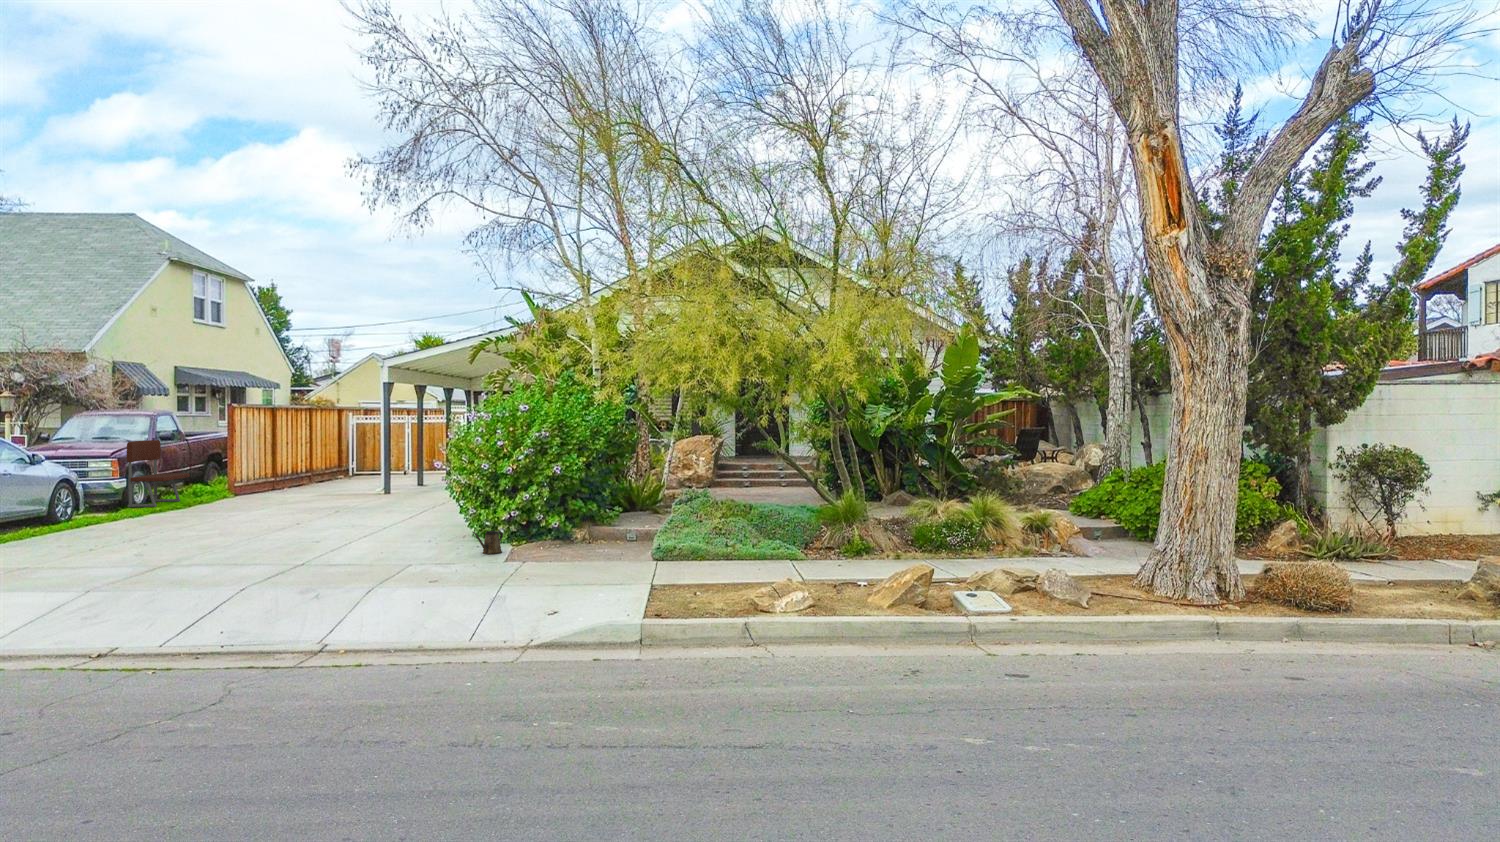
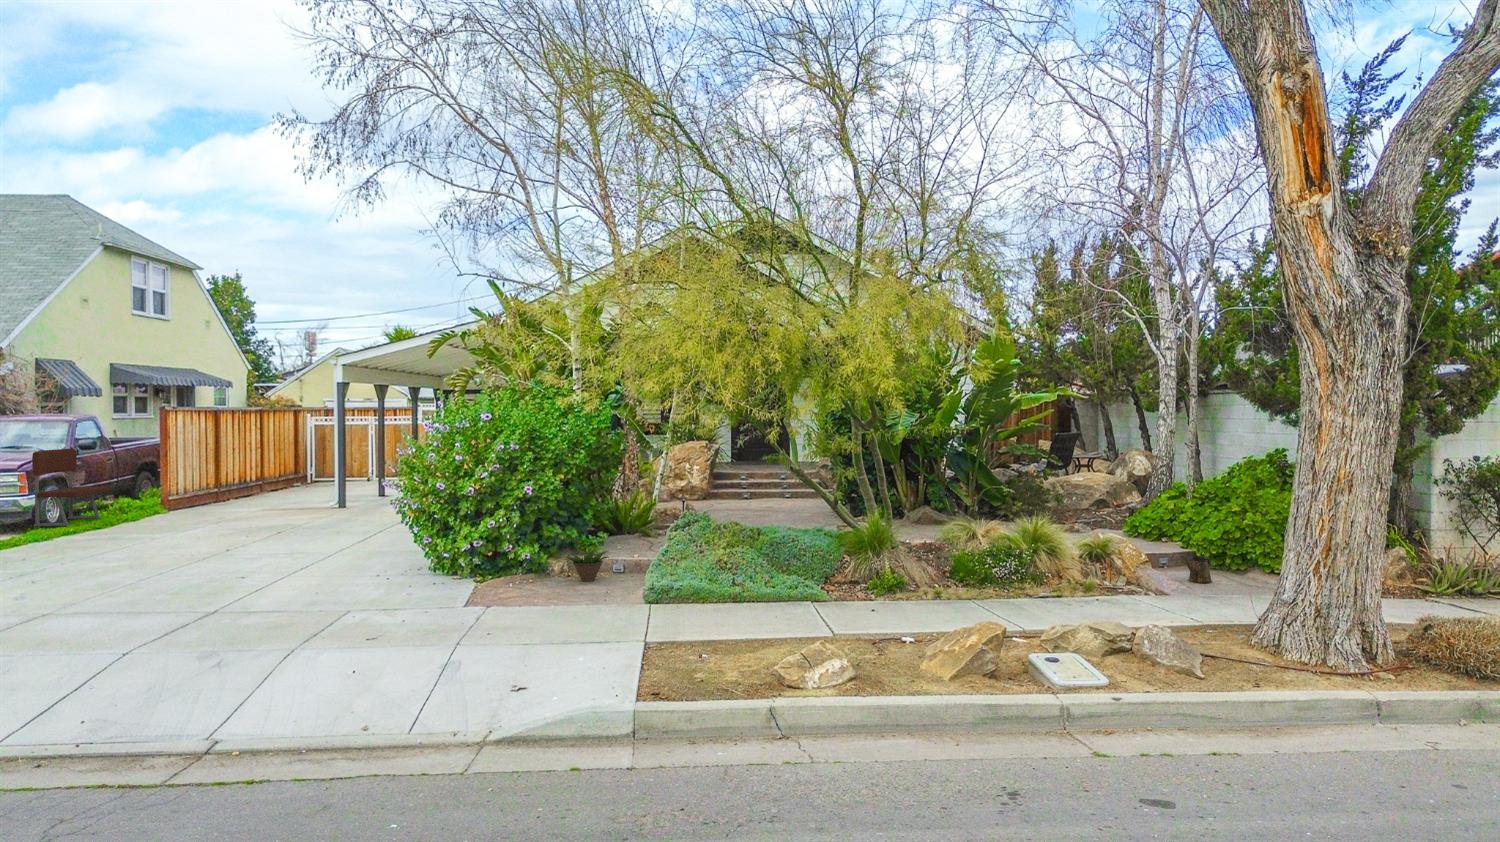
decorative plant: none [585,521,624,547] -> present [566,550,609,581]
watering can: present [473,531,503,554] -> present [1183,556,1212,583]

